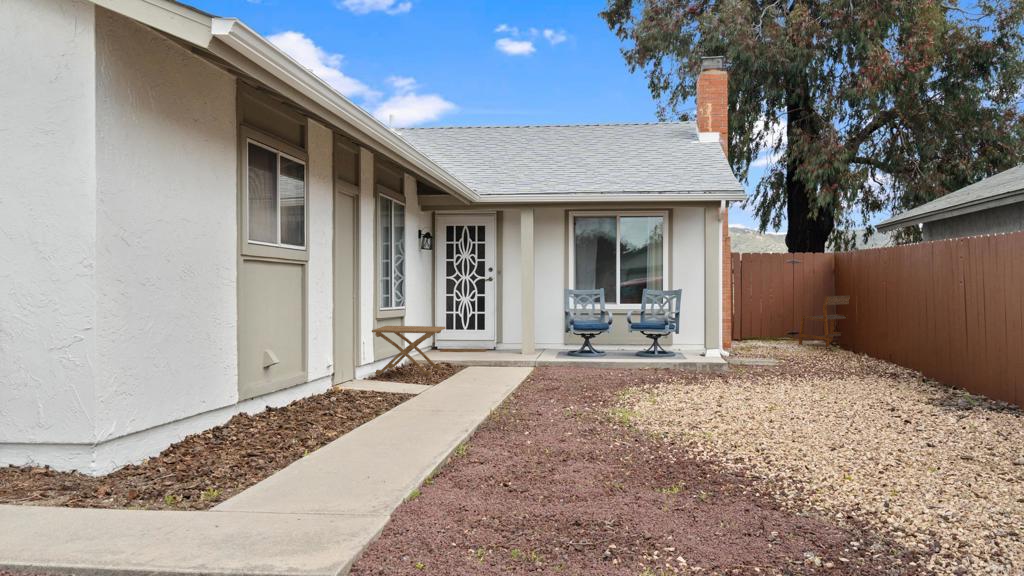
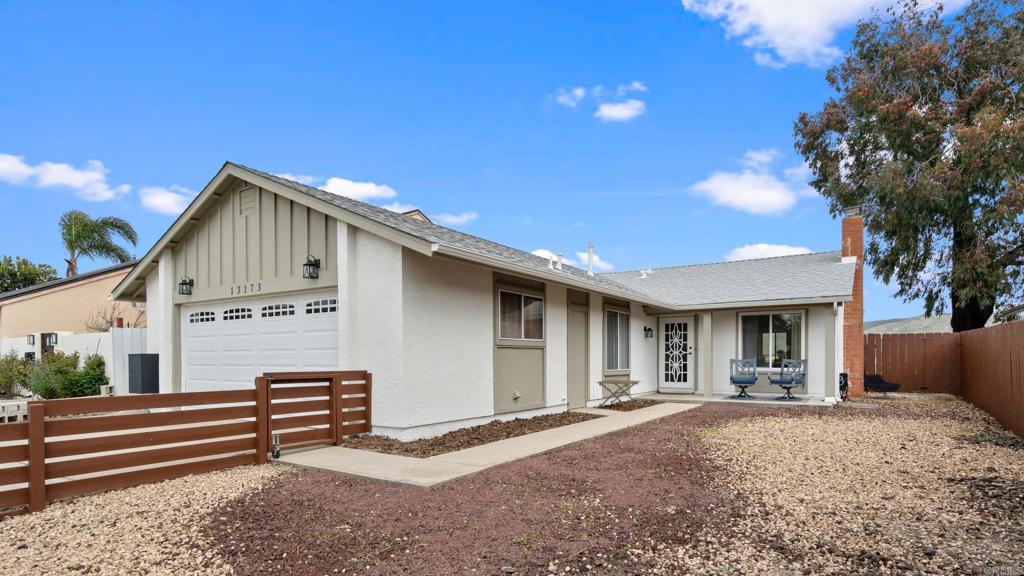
bench: present [799,295,850,347] -> none [926,365,977,402]
lounge chair: none [726,310,773,347] -> present [864,374,901,398]

